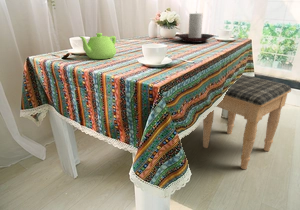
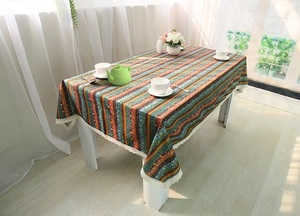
candle holder: present [177,13,214,43] -> none [179,37,211,64]
footstool: present [203,75,291,169] -> none [198,88,272,169]

